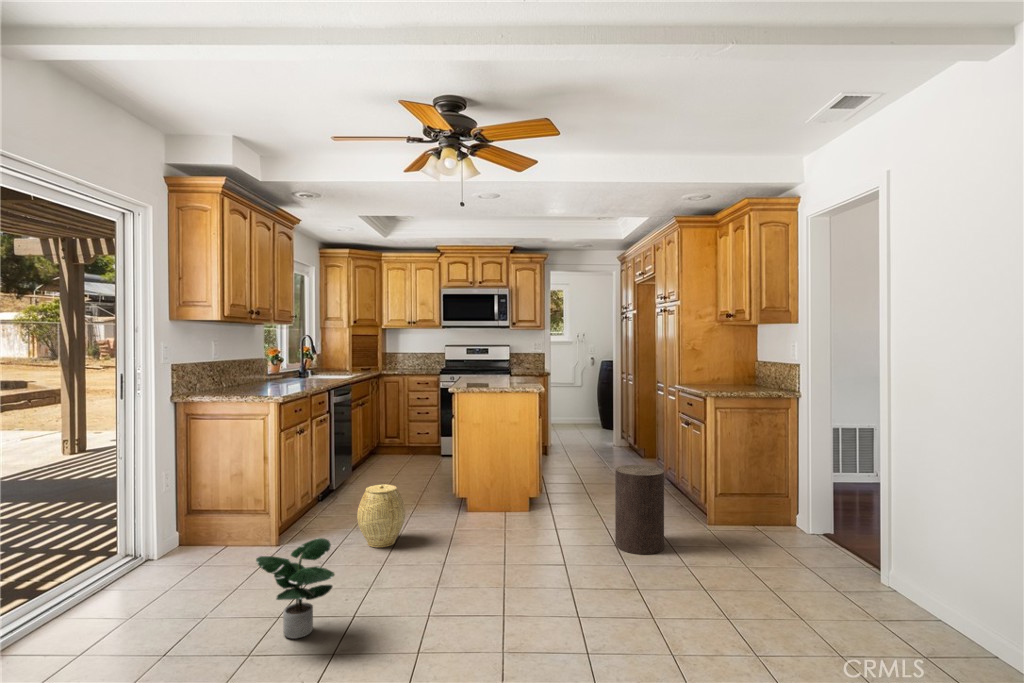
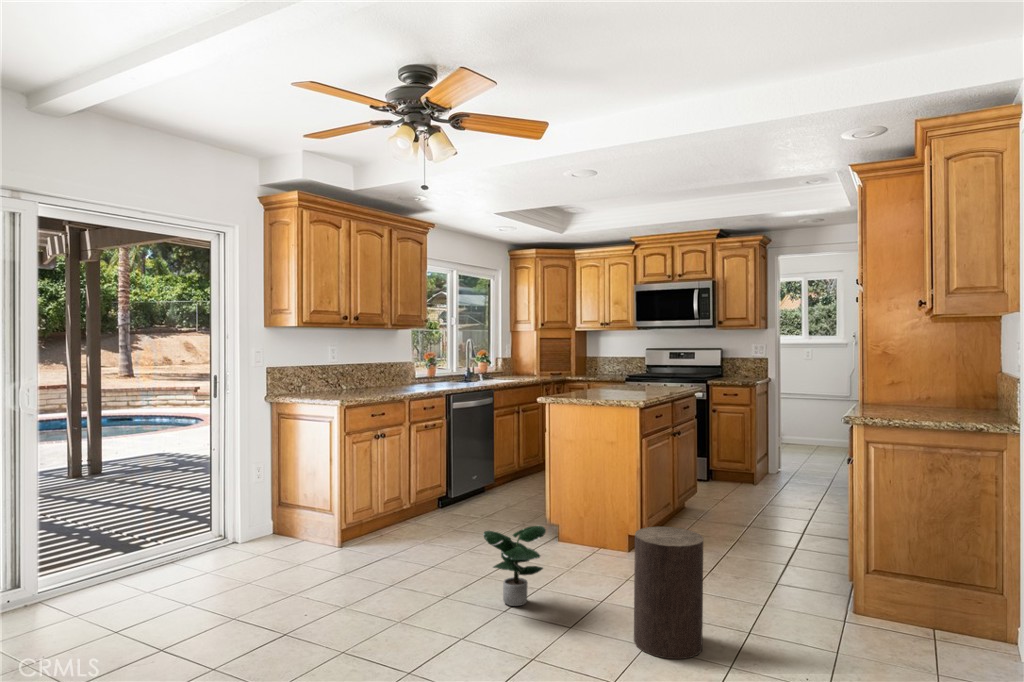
woven basket: present [357,484,405,548] -> none [383,503,434,571]
potted plant: present [256,538,334,639] -> present [483,526,546,606]

